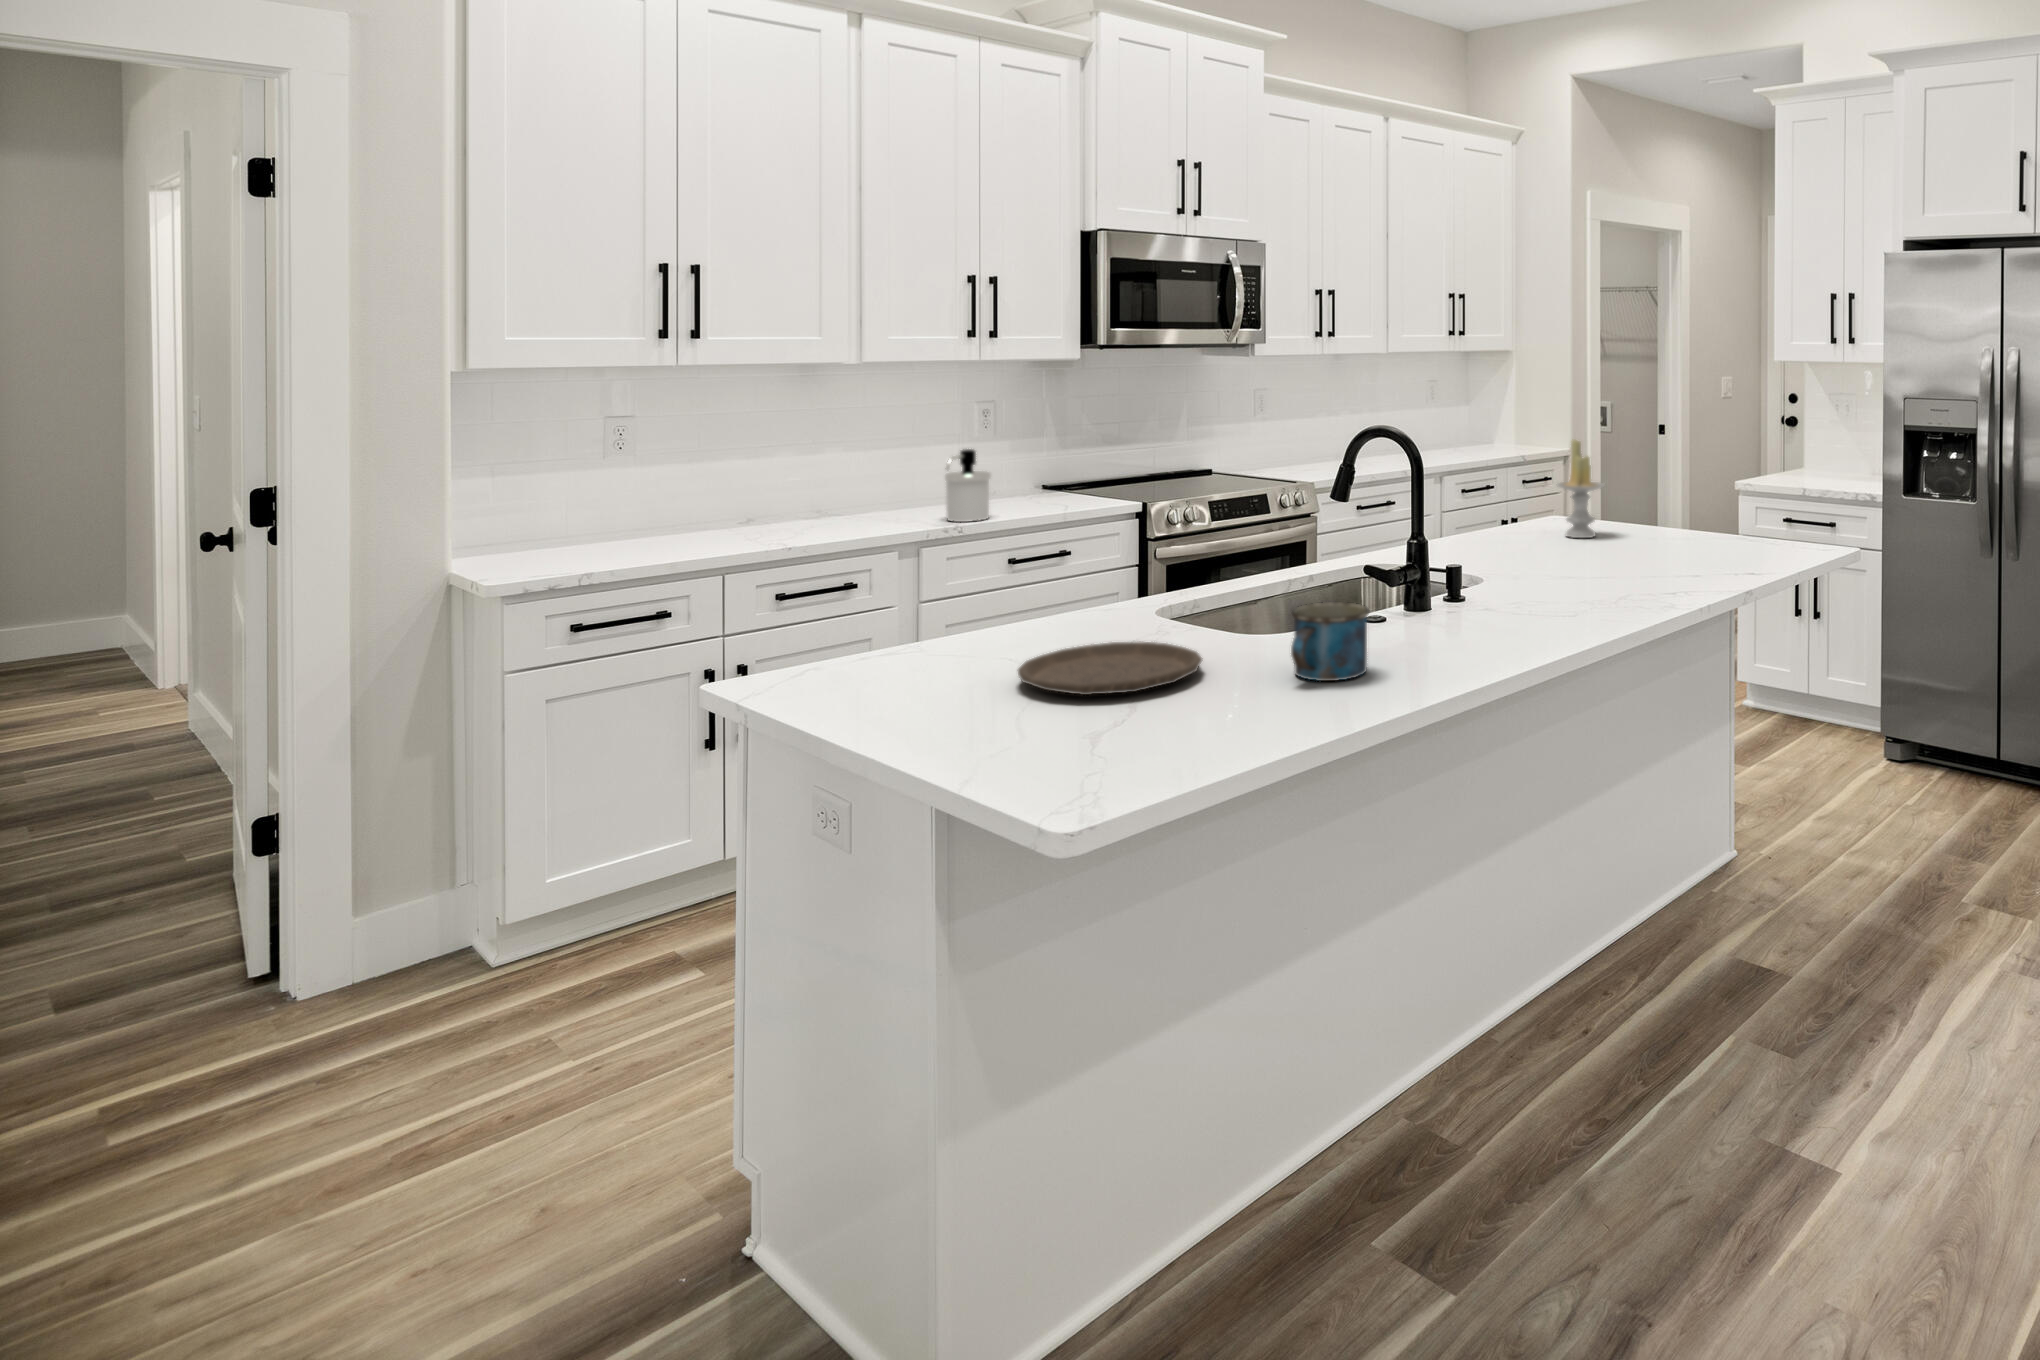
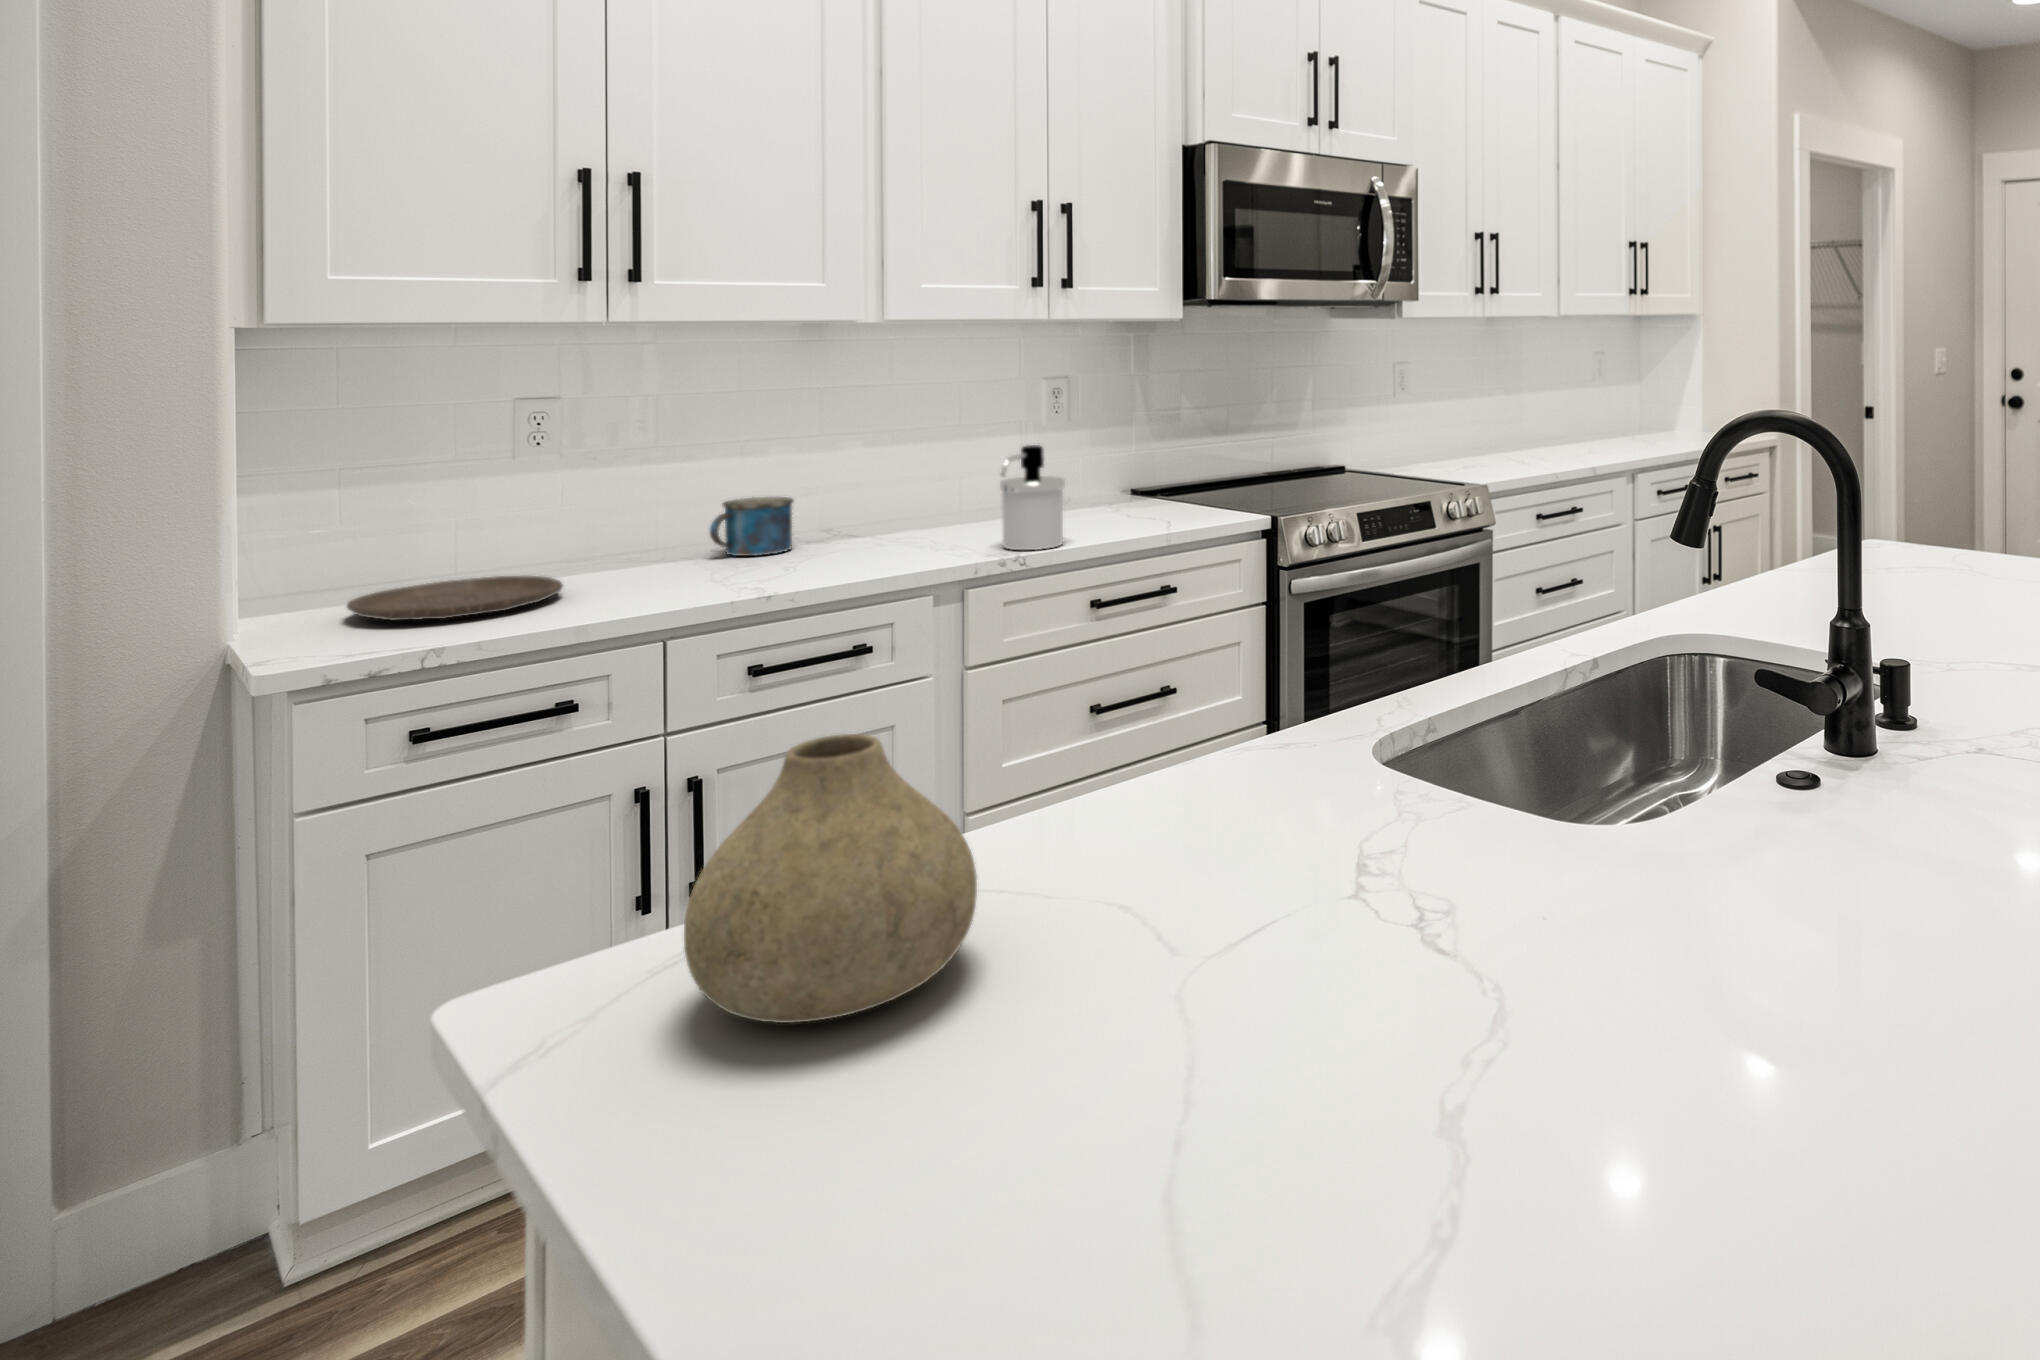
candle: present [1558,440,1604,538] -> none [1933,431,2015,586]
vase: none [819,569,945,683] -> present [684,734,977,1023]
mug: present [1291,602,1370,681] -> present [710,497,793,556]
plate: present [1018,641,1203,695] -> present [347,576,563,621]

